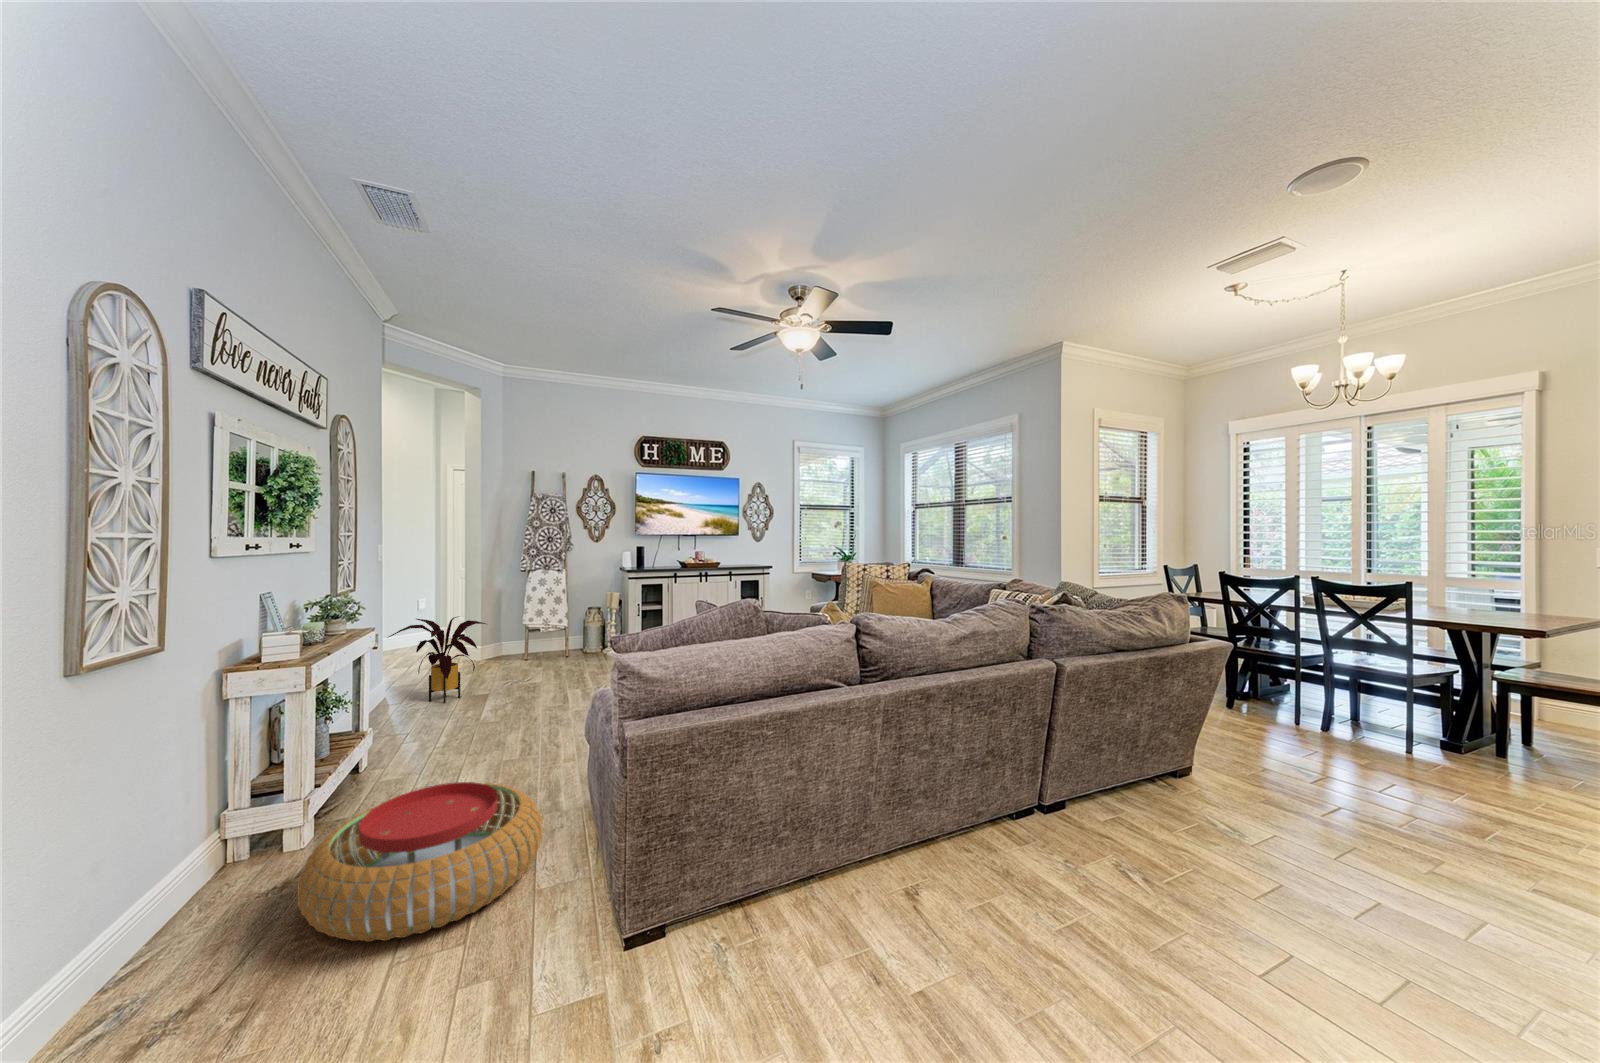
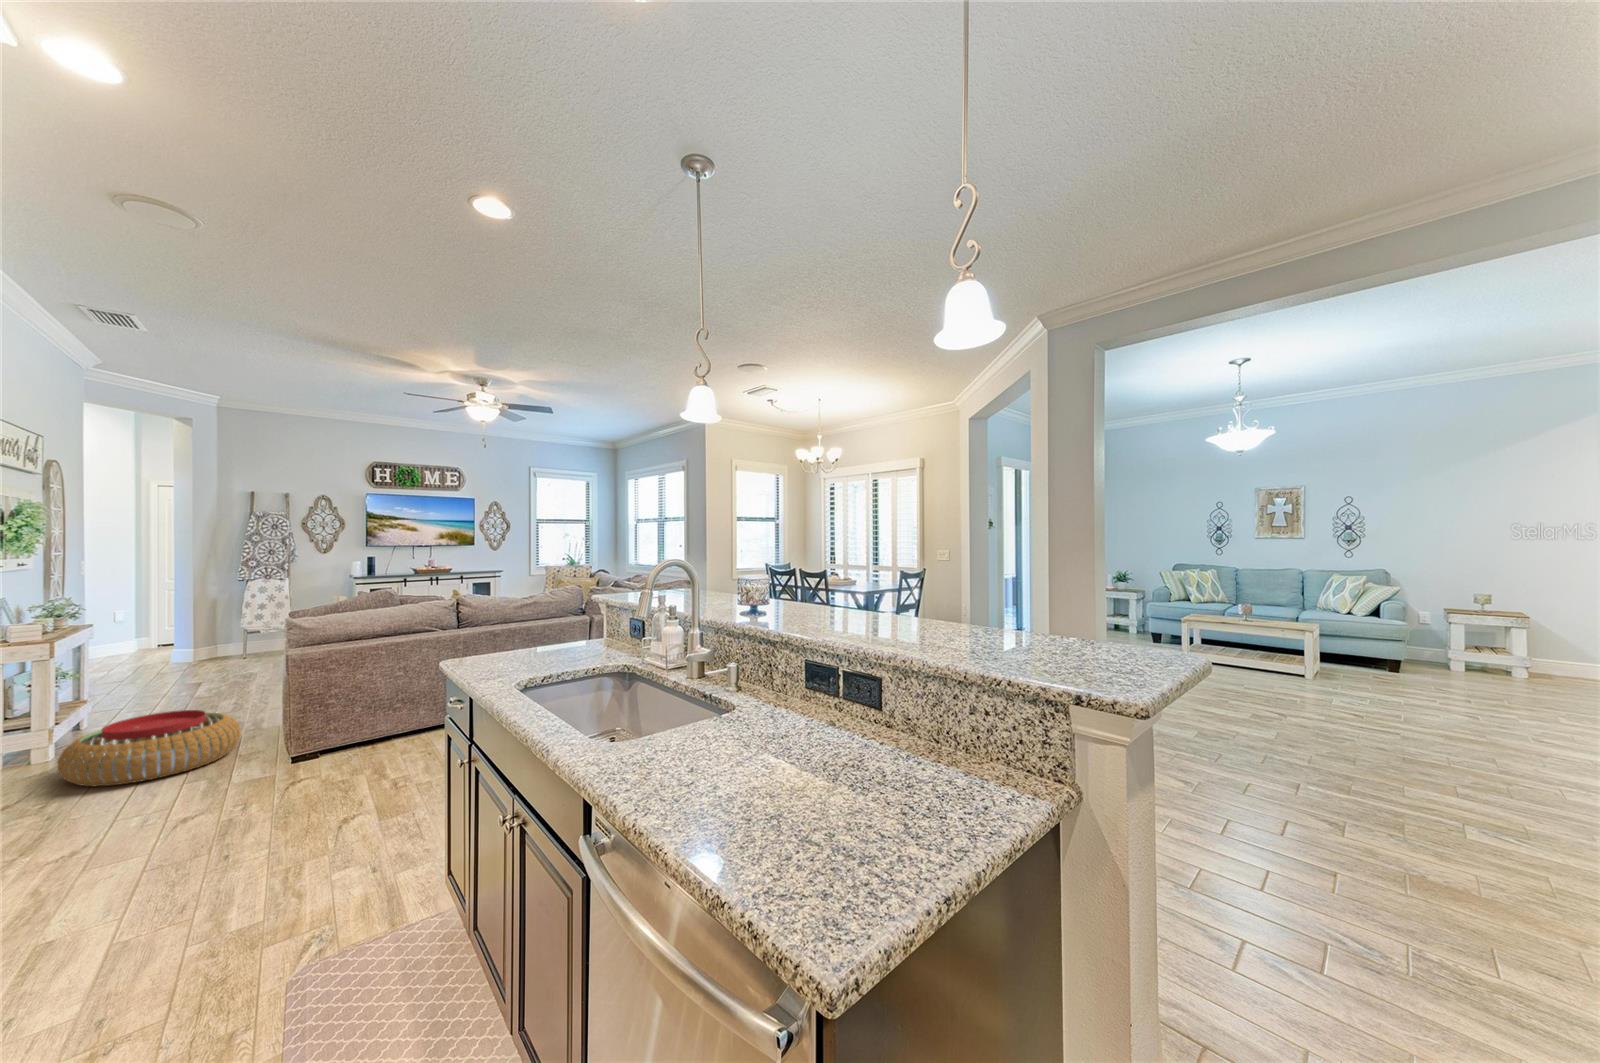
house plant: present [389,617,486,703] -> none [95,620,204,693]

